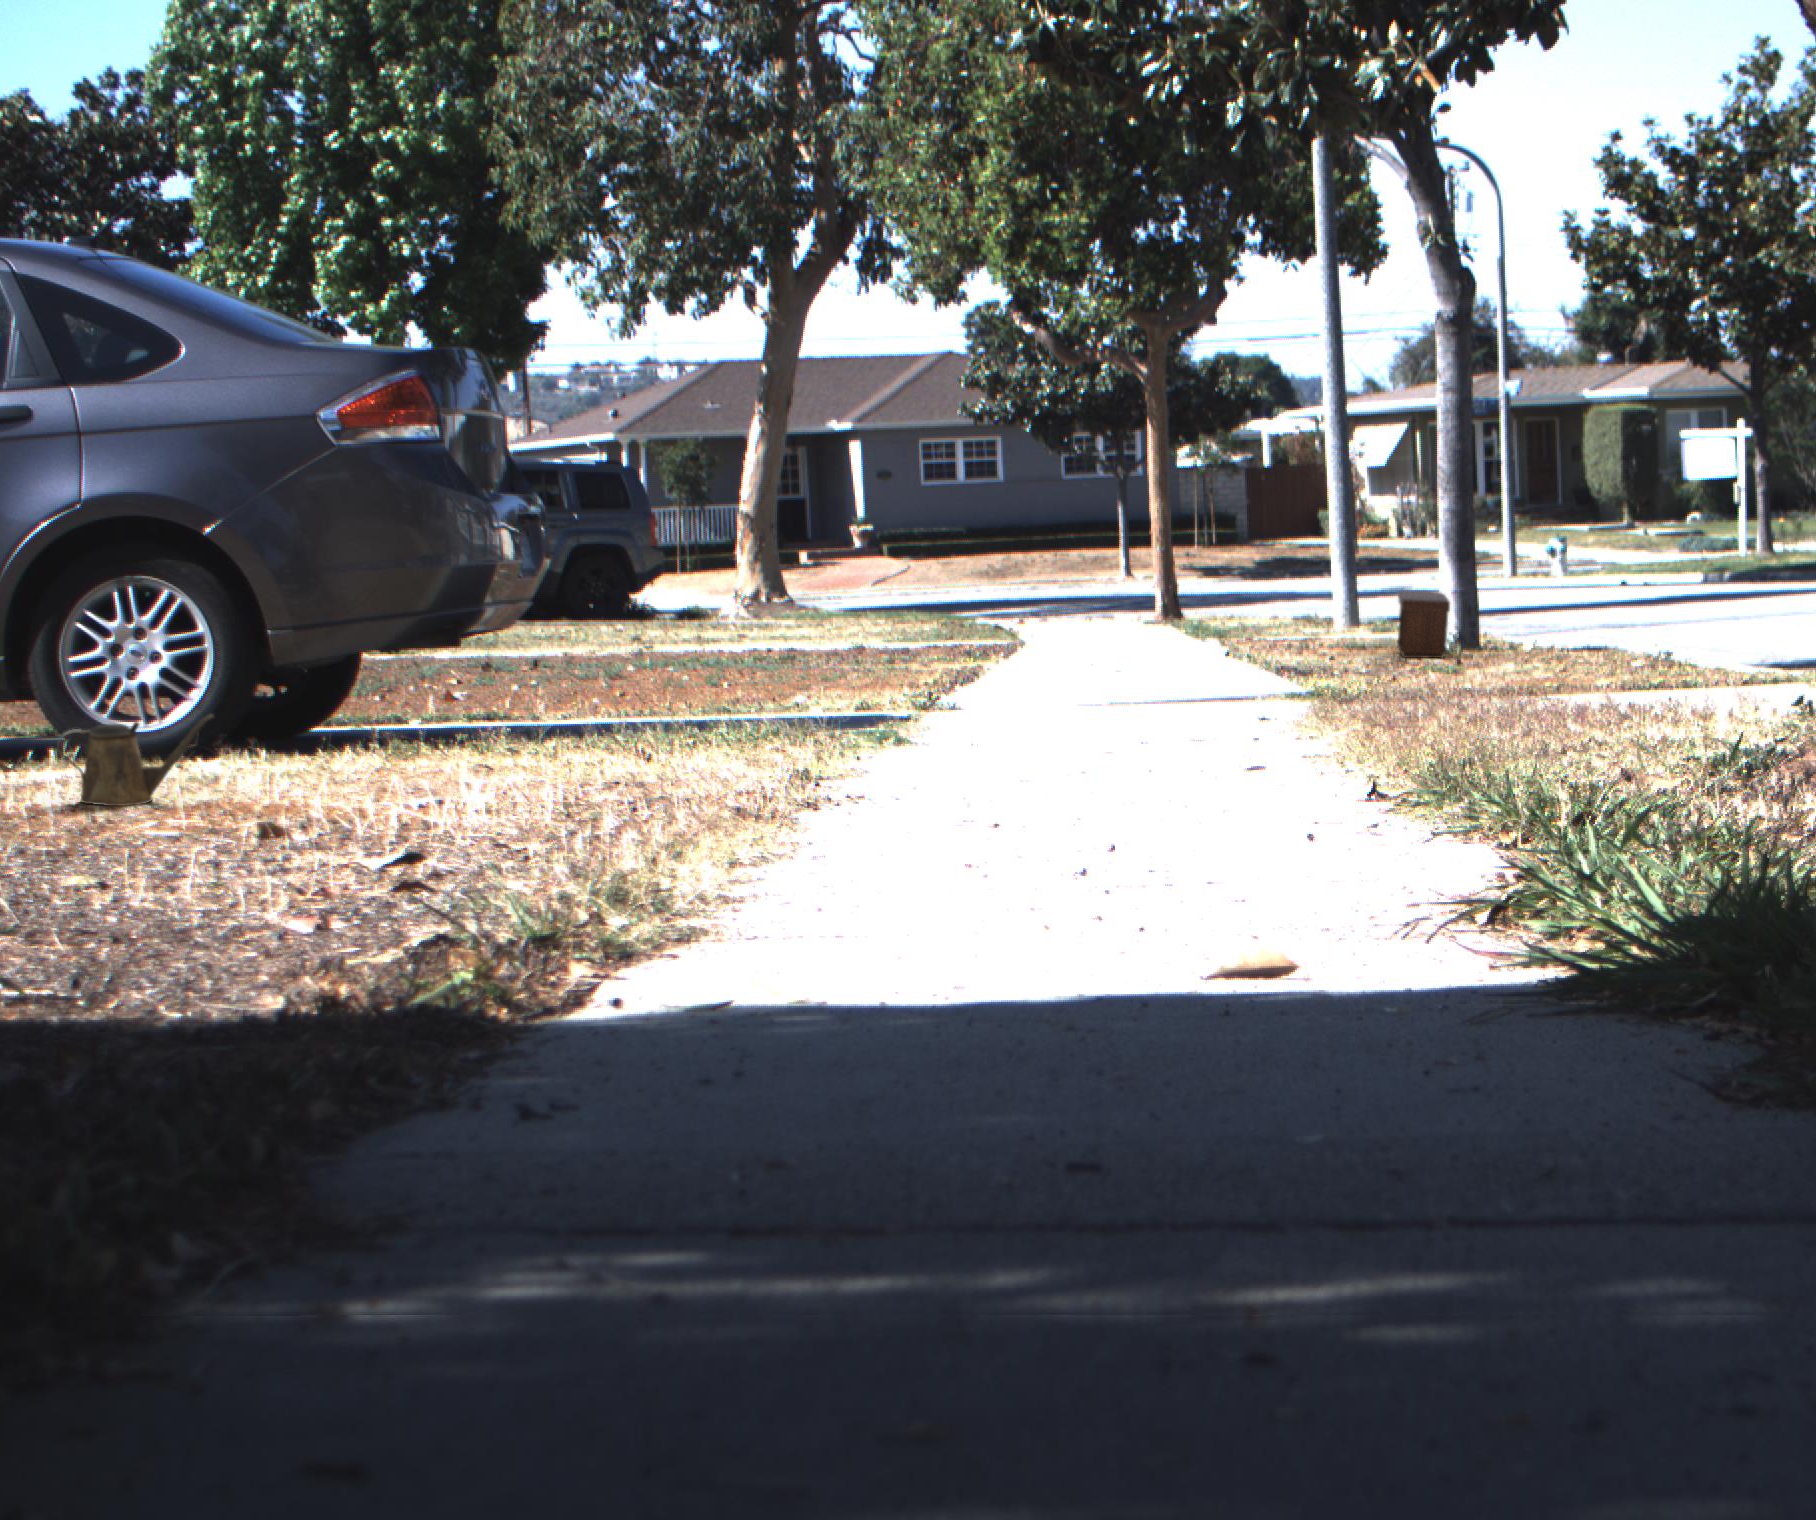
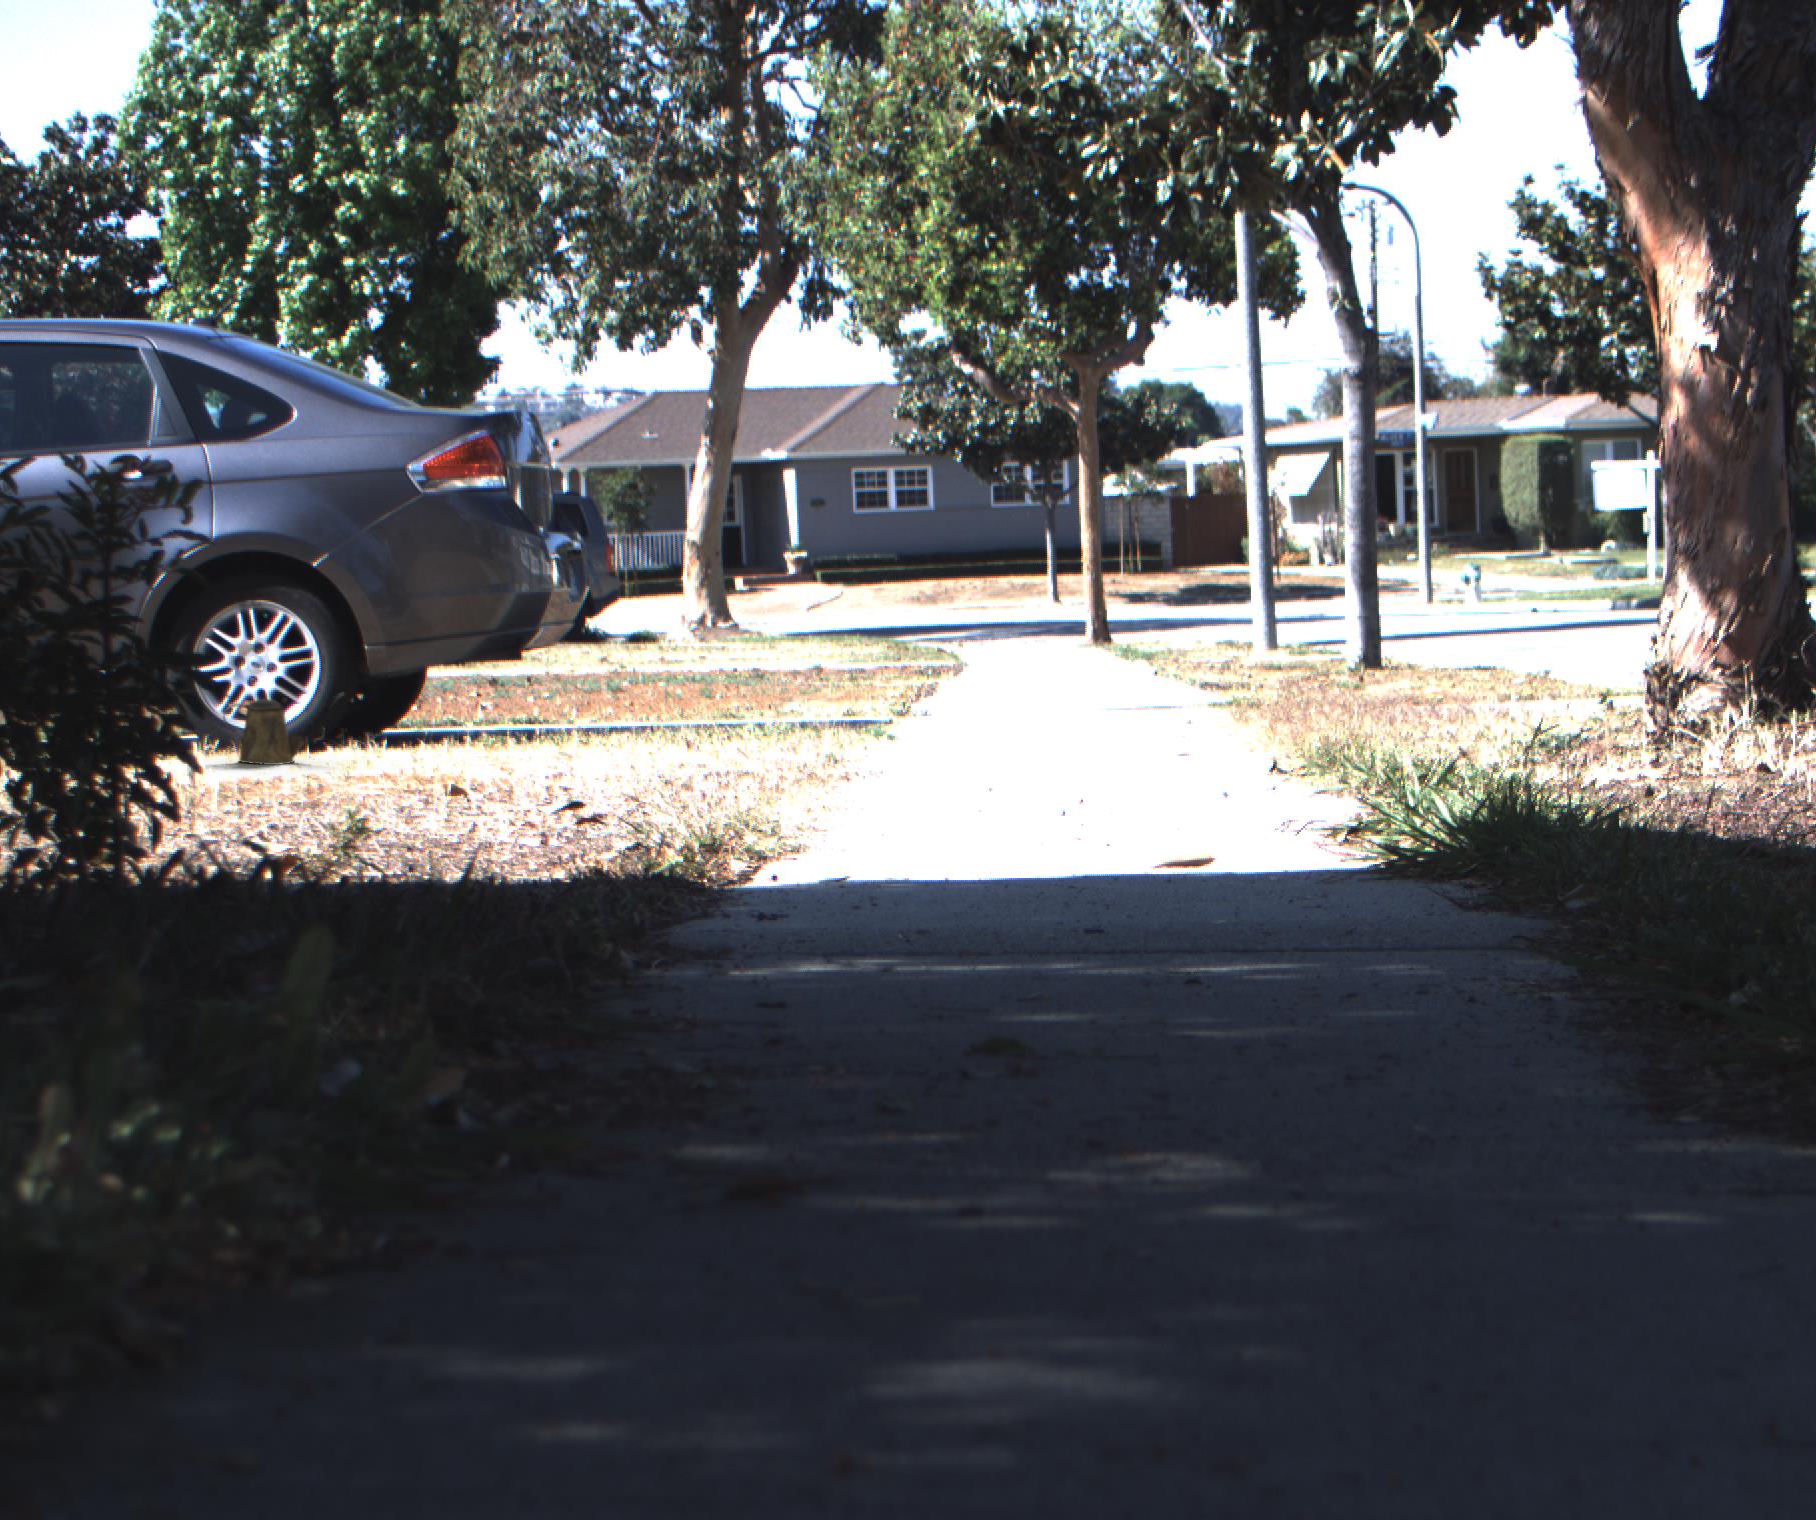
bench: present [1397,590,1450,658] -> none [1307,612,1357,676]

